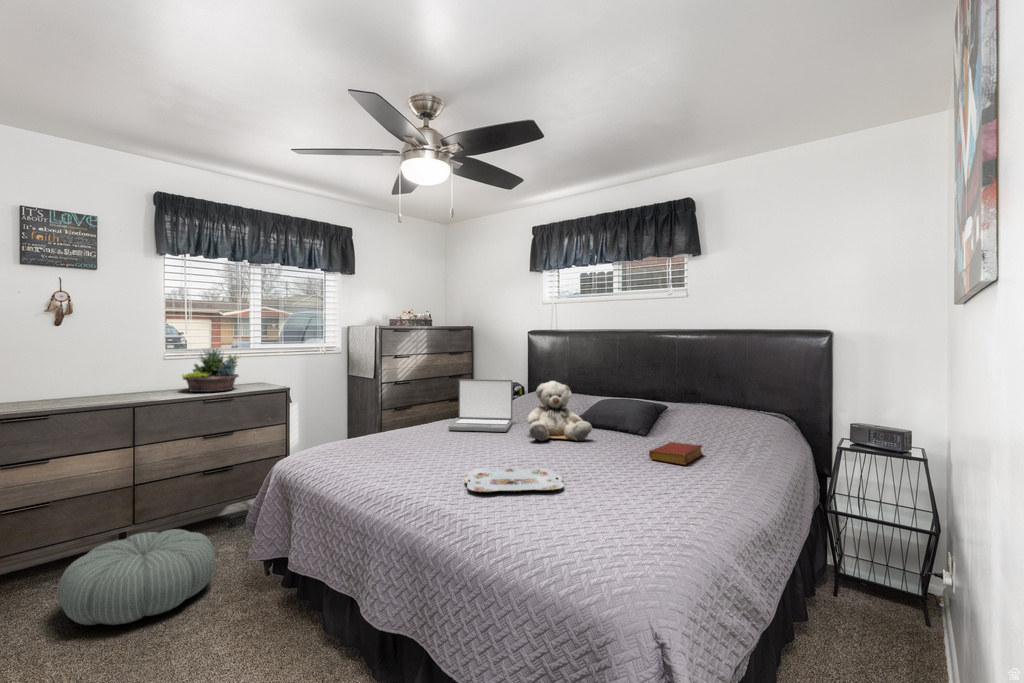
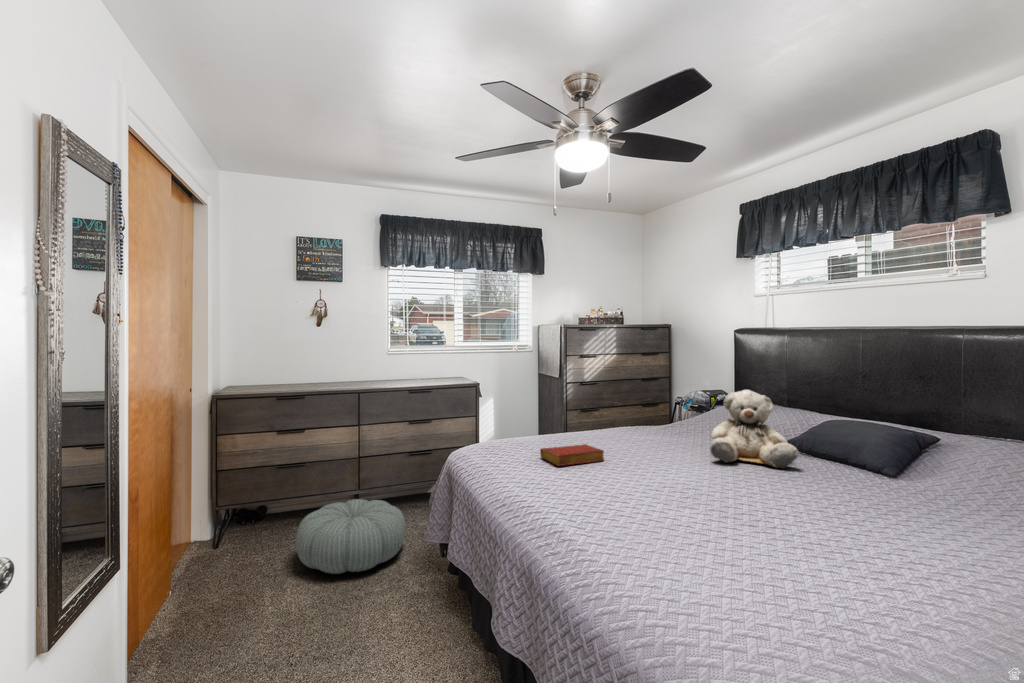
succulent planter: present [182,349,239,392] -> none [397,344,443,383]
laptop: present [448,379,513,432] -> none [621,382,700,446]
book: present [649,442,703,465] -> present [540,444,604,466]
serving tray: present [464,467,564,492] -> none [604,488,731,531]

